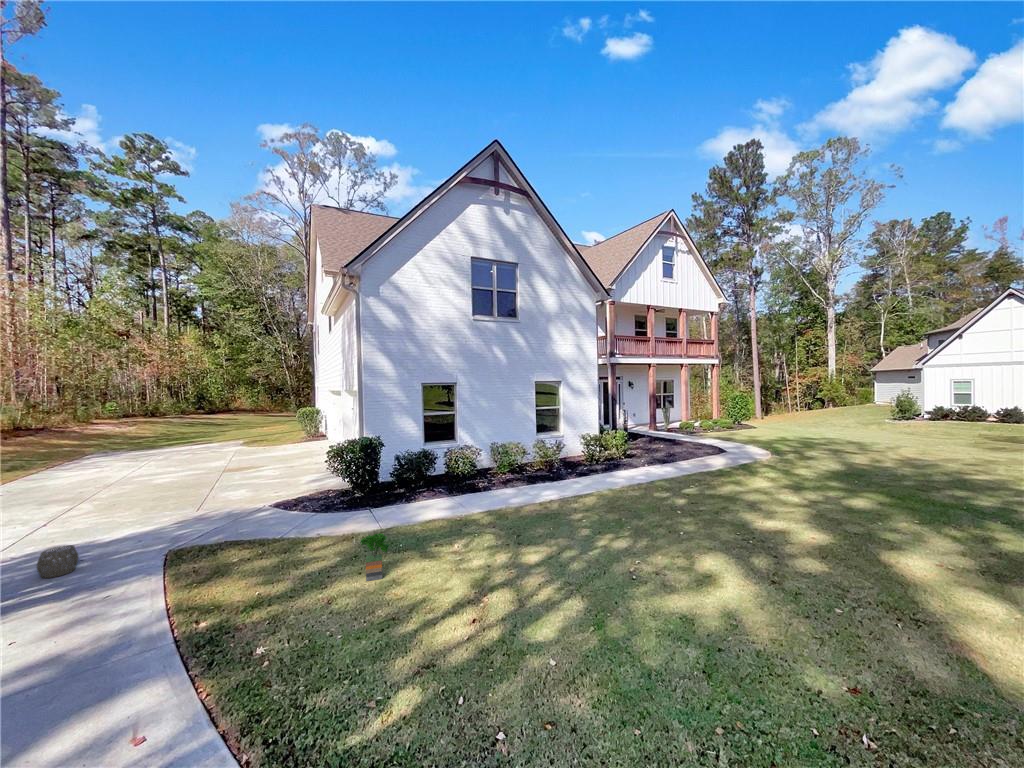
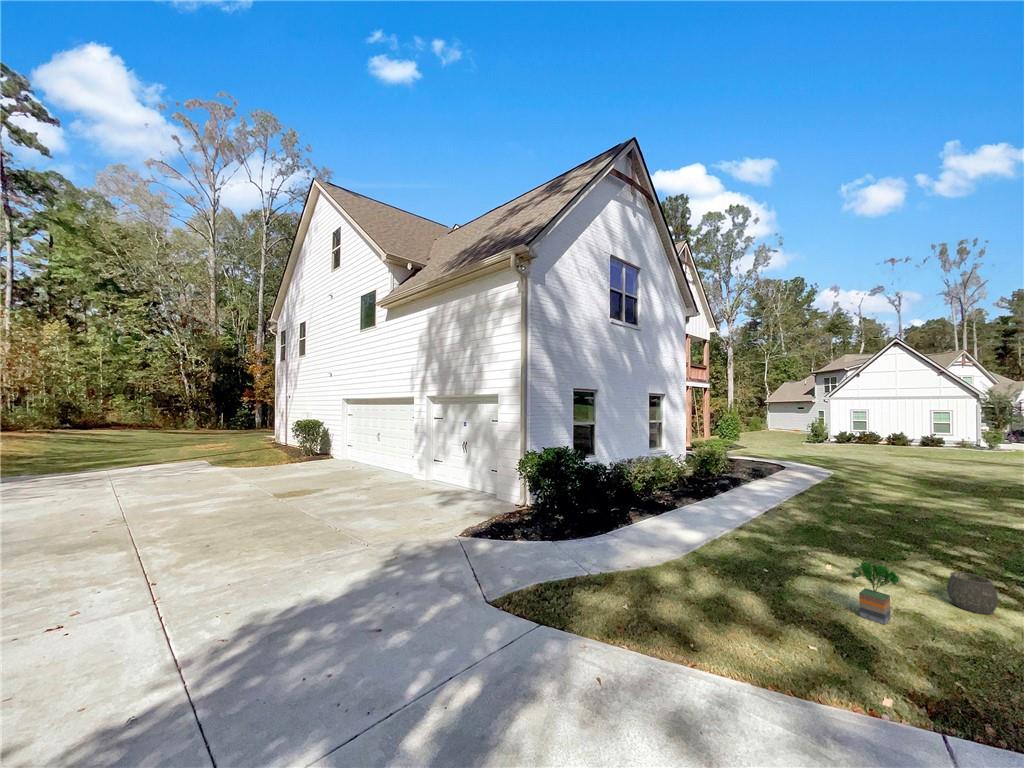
woven basket: present [37,545,78,578] -> present [947,572,998,614]

